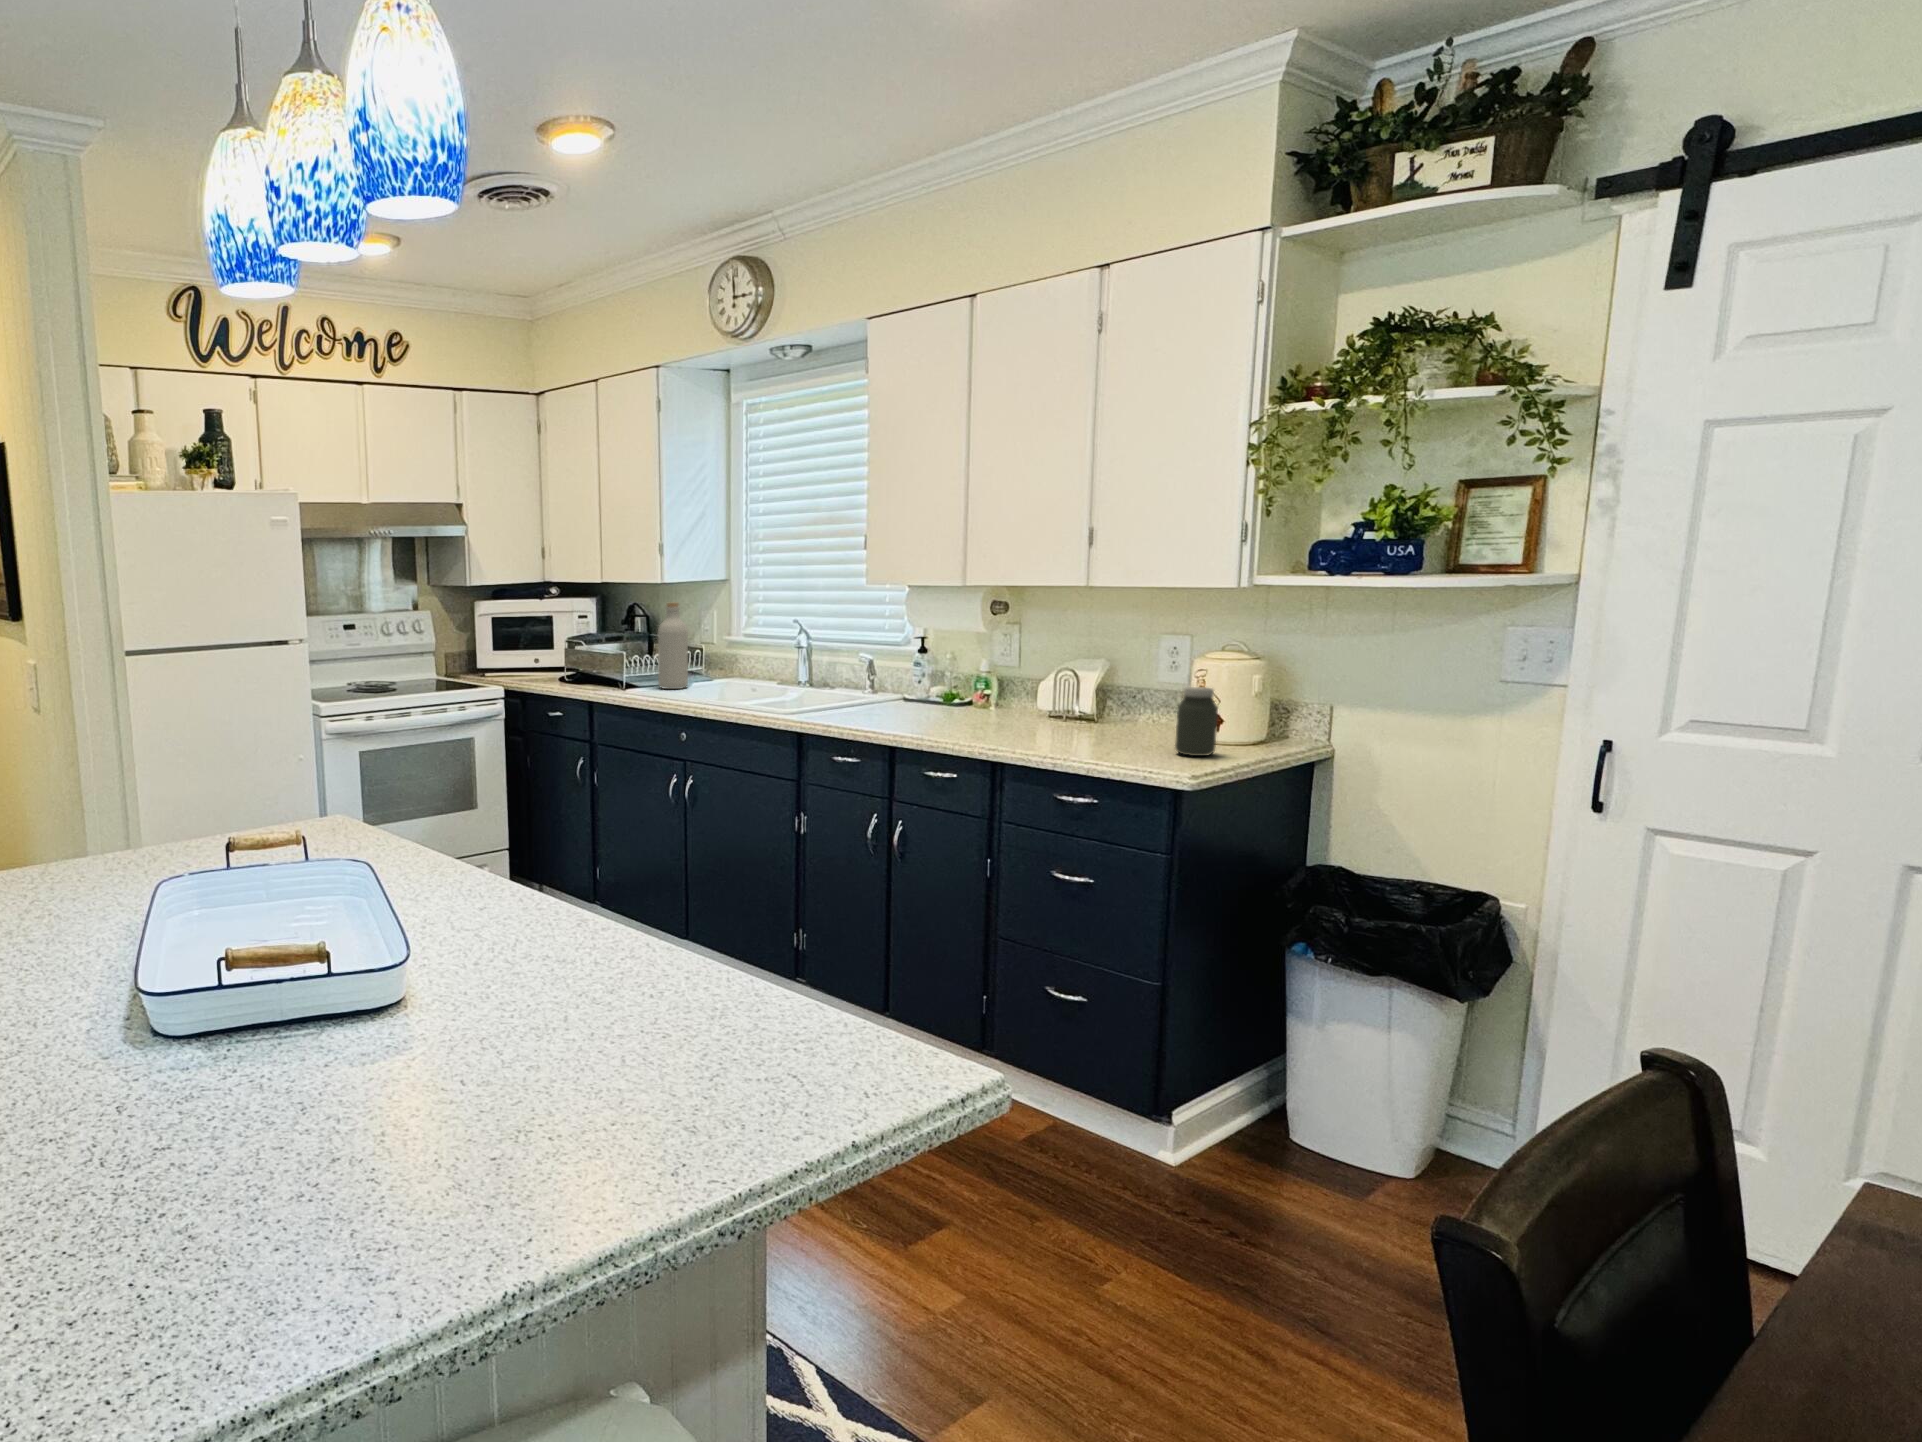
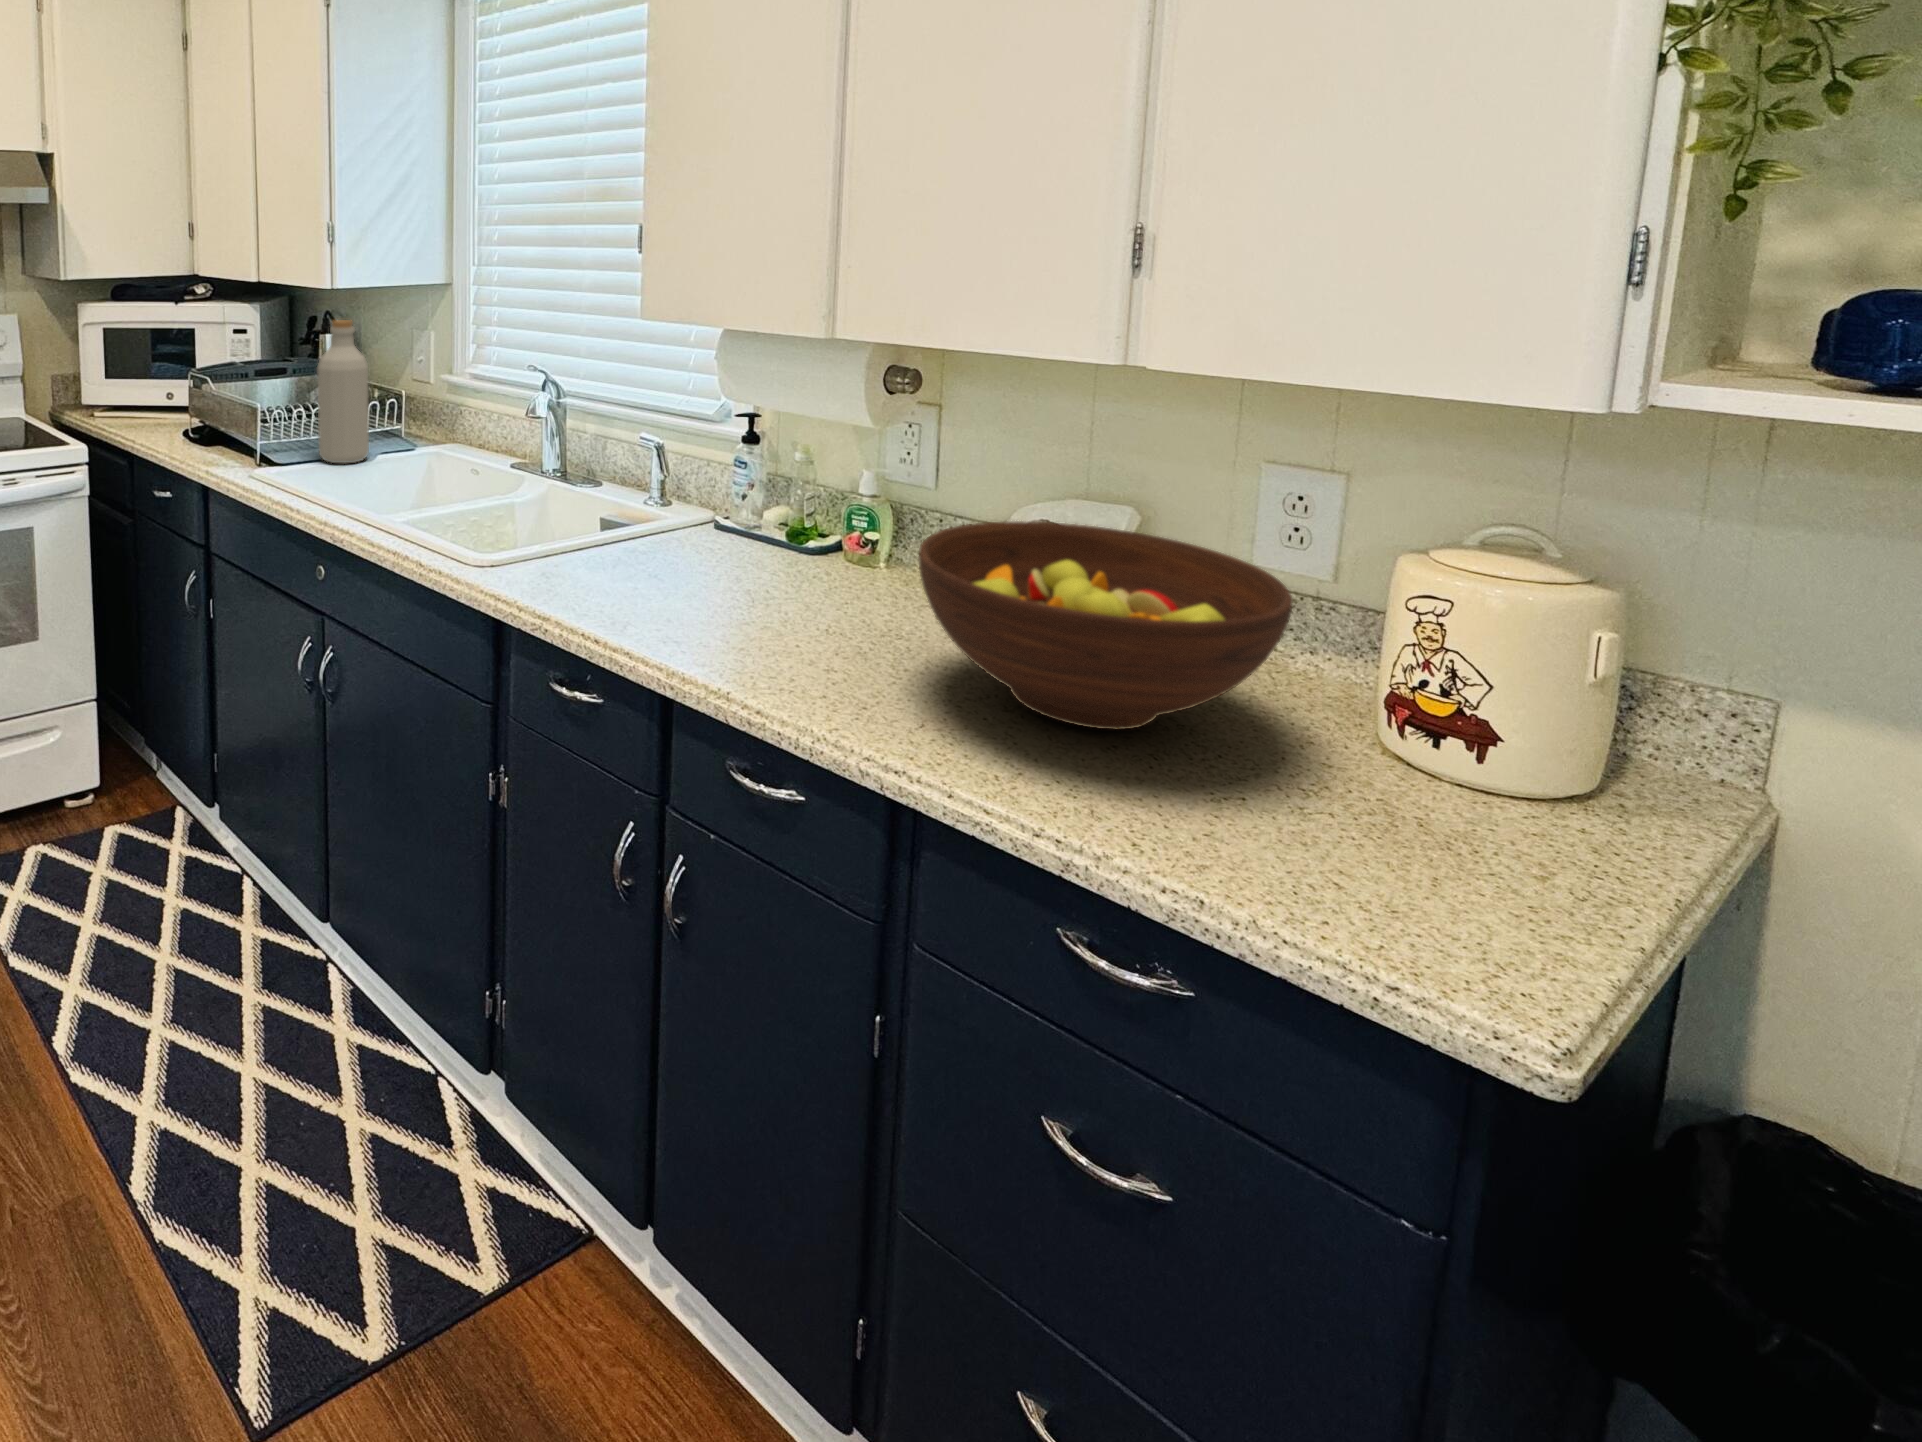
fruit bowl: none [1001,664,1151,737] -> present [918,521,1293,730]
jar: present [1175,687,1218,756] -> none [1408,686,1554,892]

